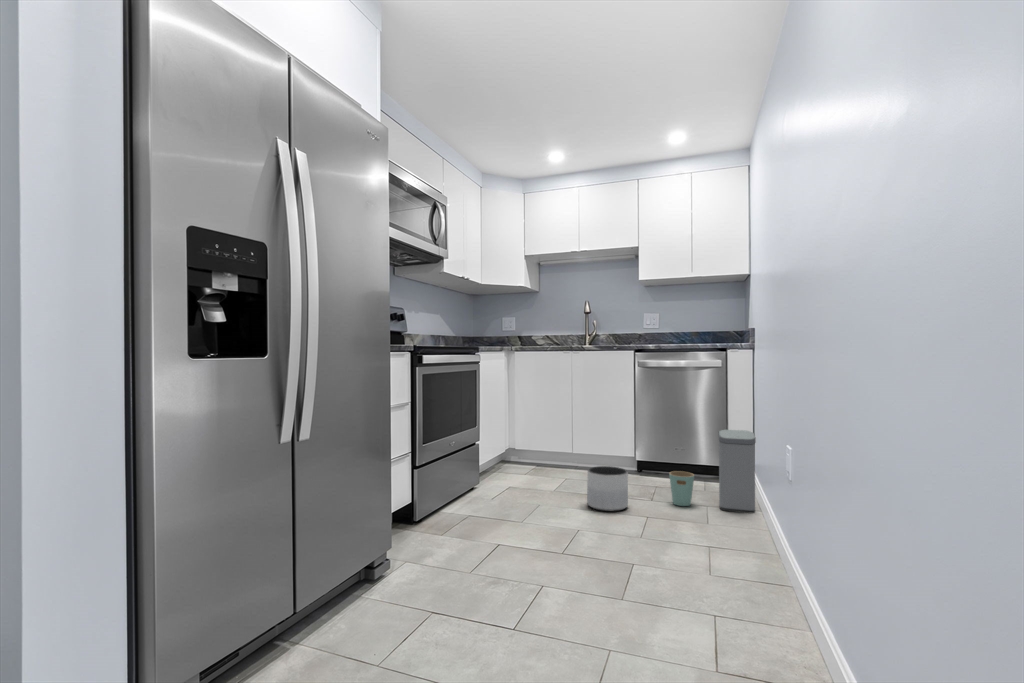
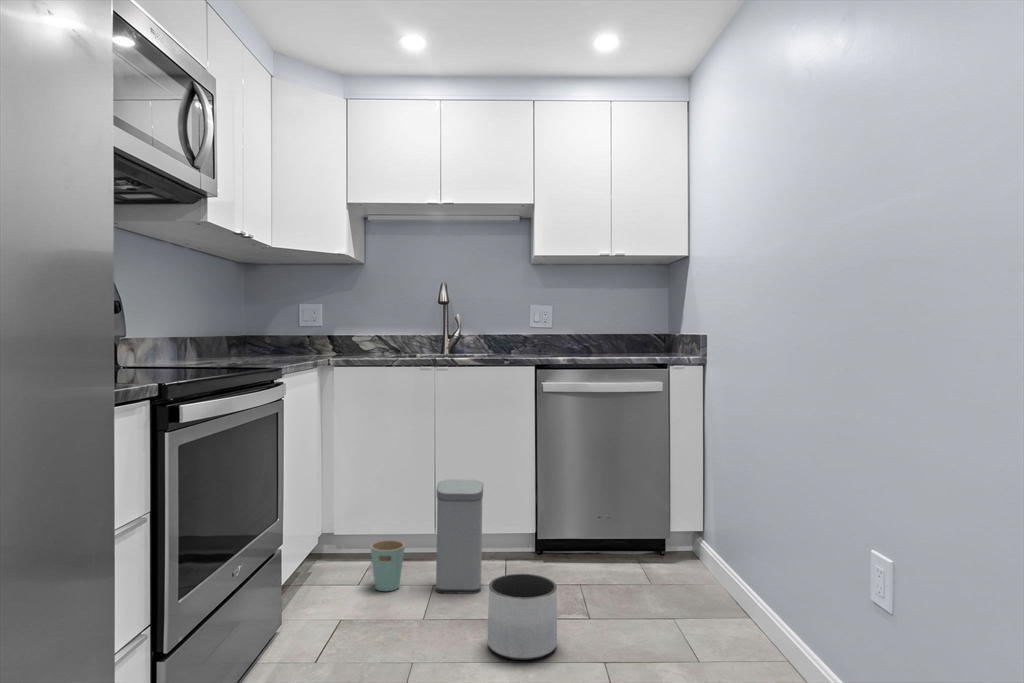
trash can: present [669,430,756,513] -> present [370,480,483,594]

